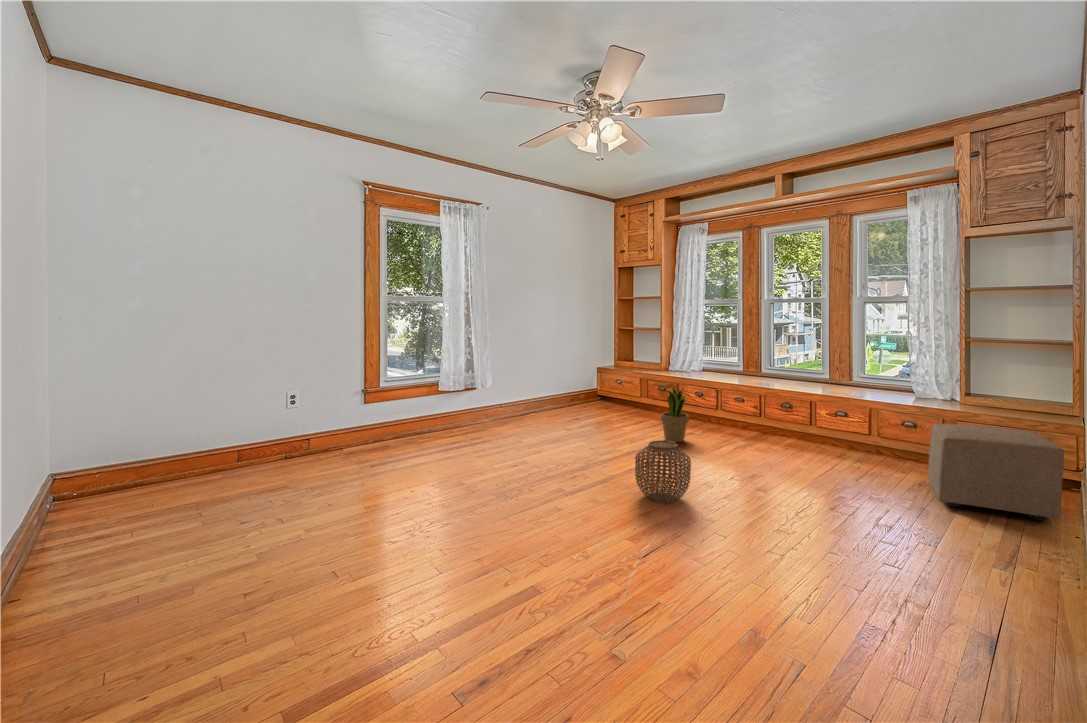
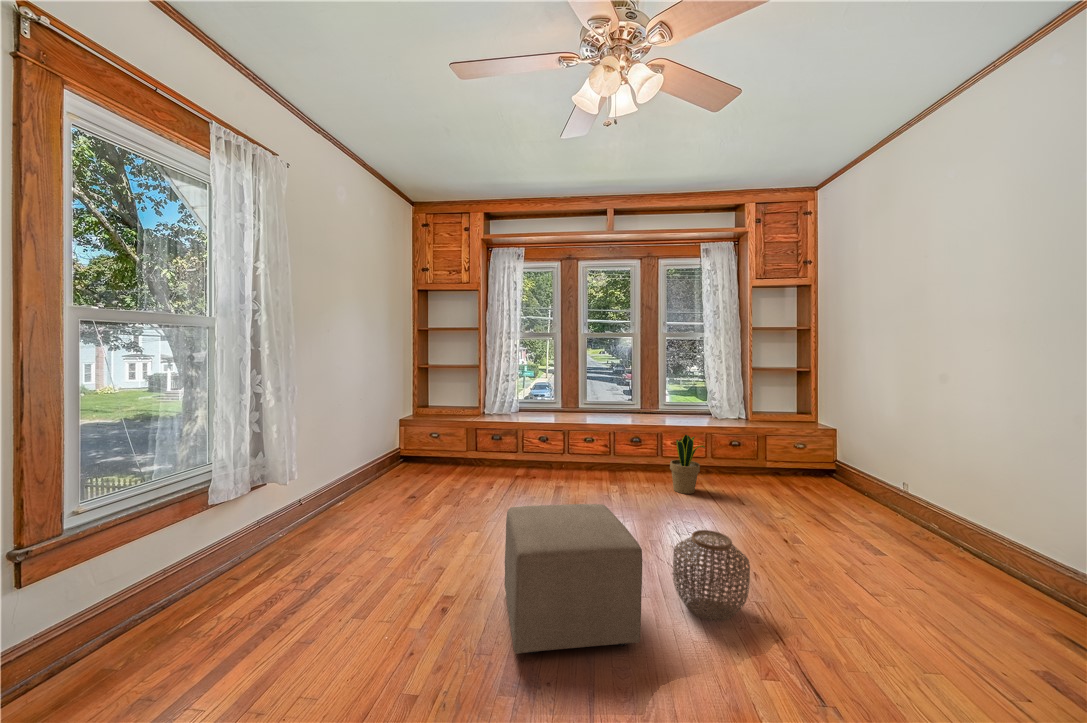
potted plant: present [659,388,689,442] -> present [670,435,705,494]
ottoman: present [928,424,1064,521] -> present [504,504,642,654]

